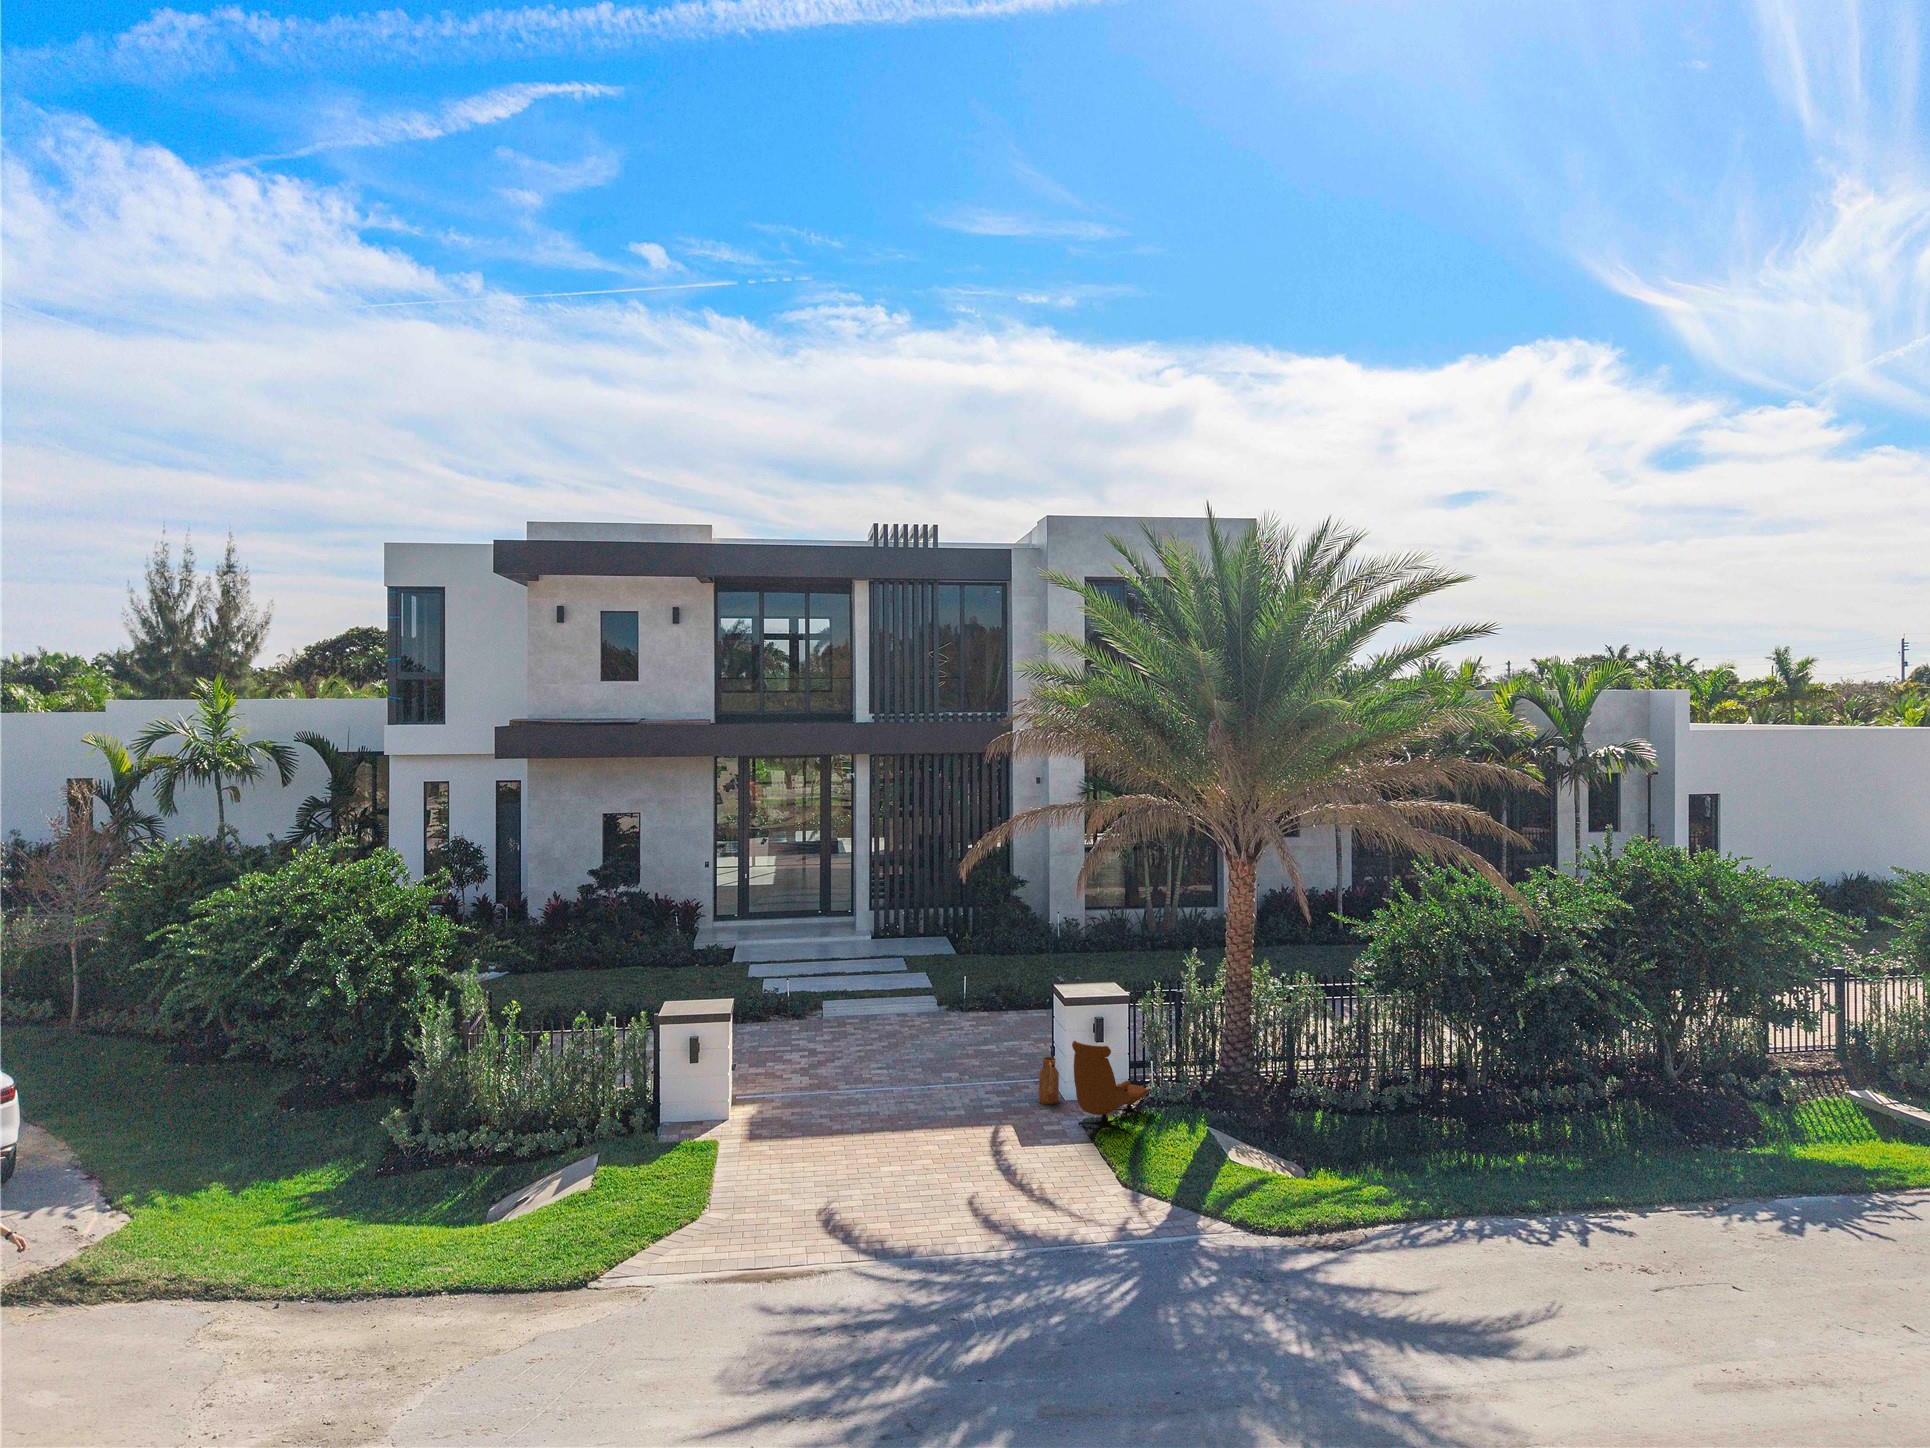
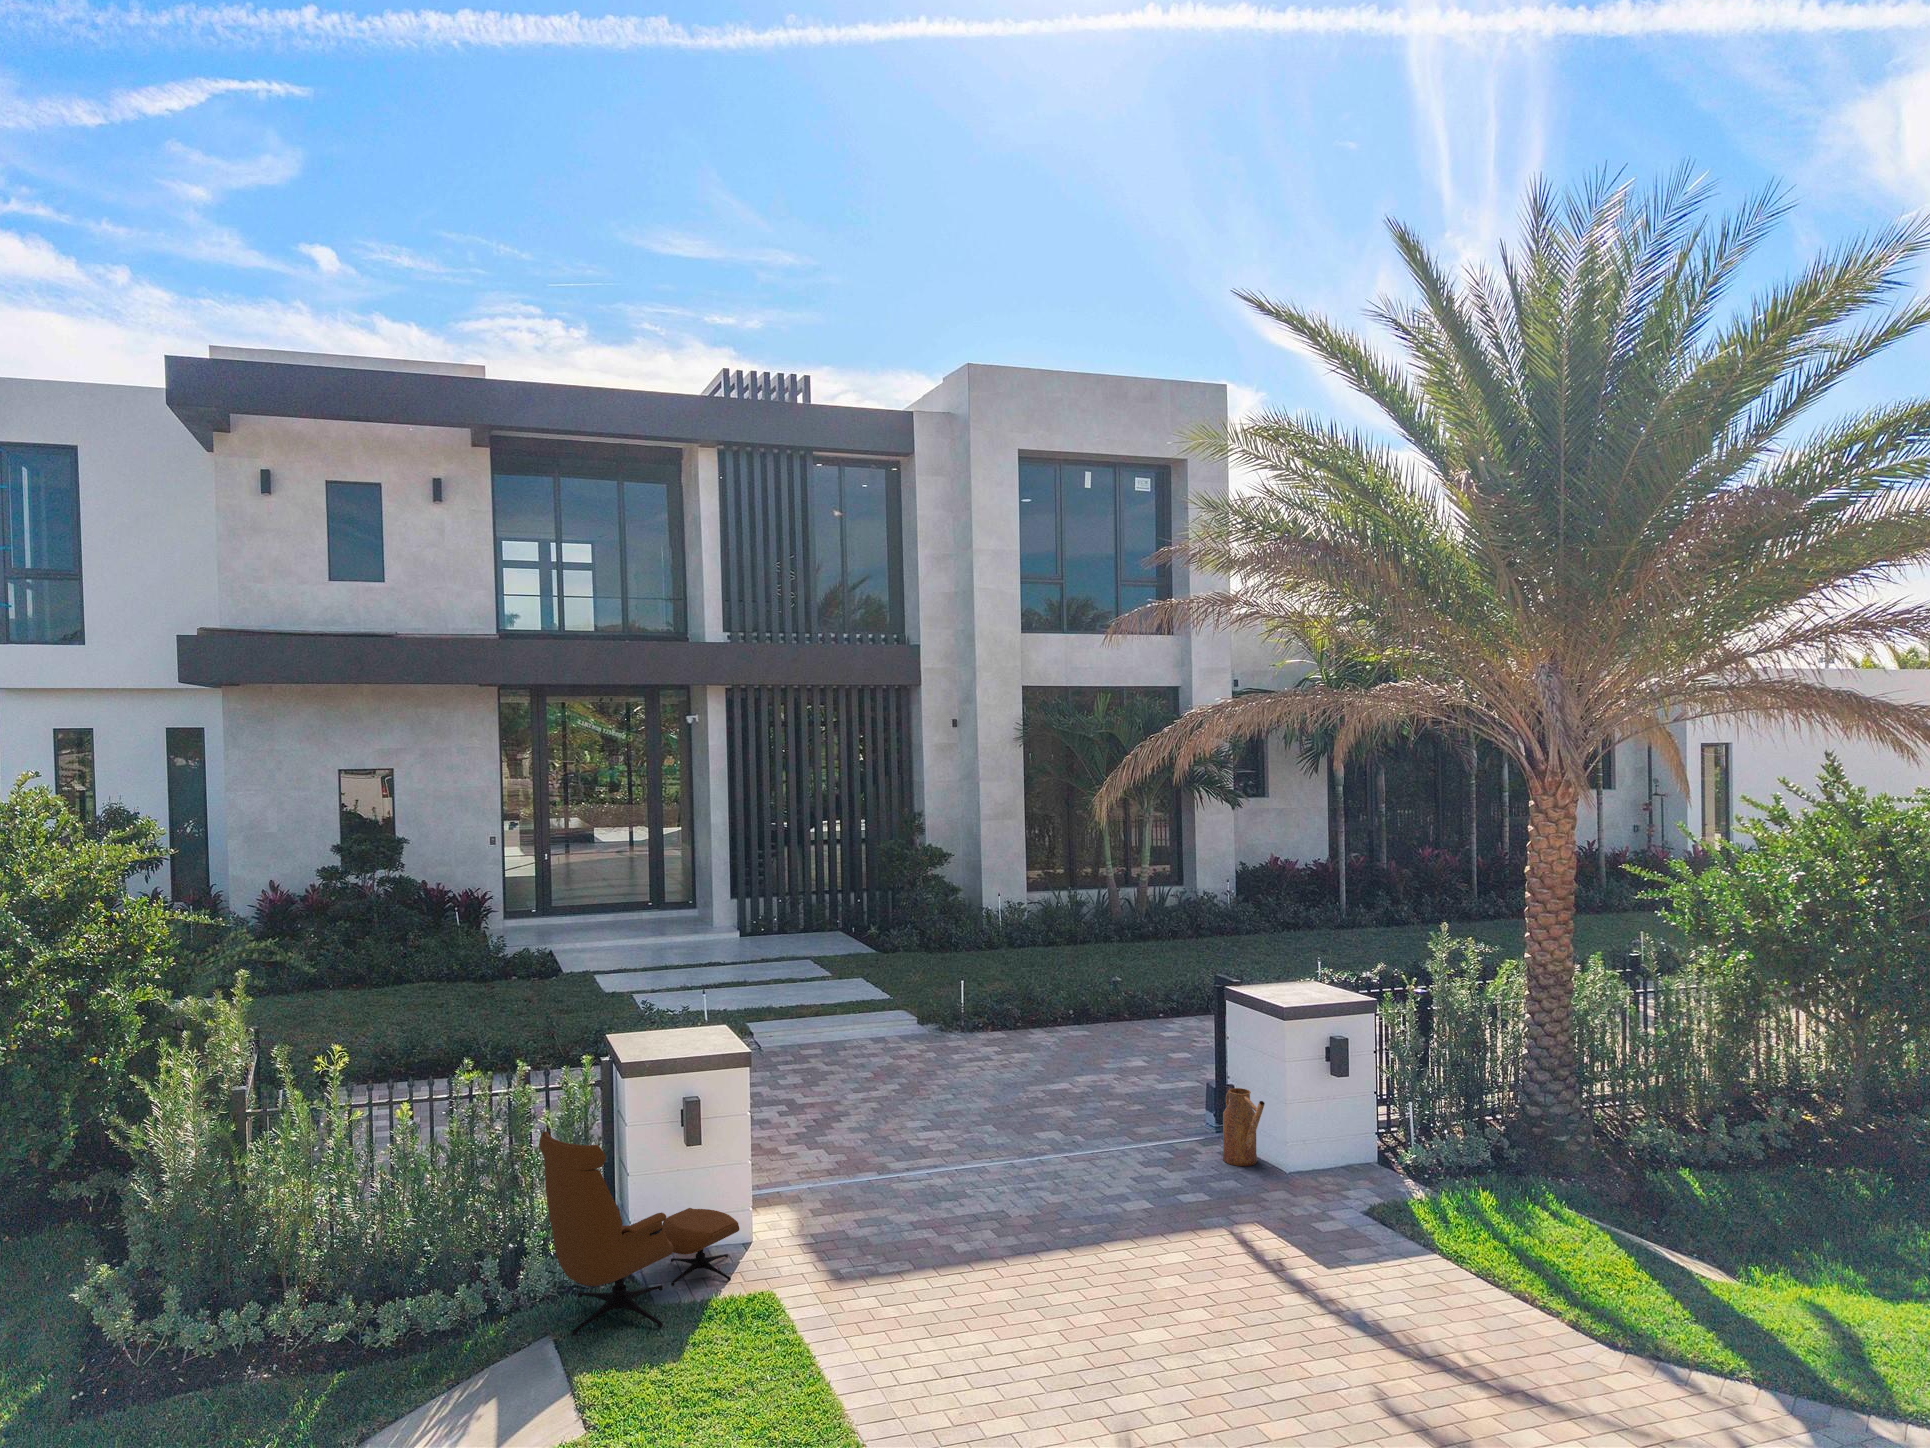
lounge chair: present [1072,1041,1149,1139] -> present [539,1131,739,1335]

